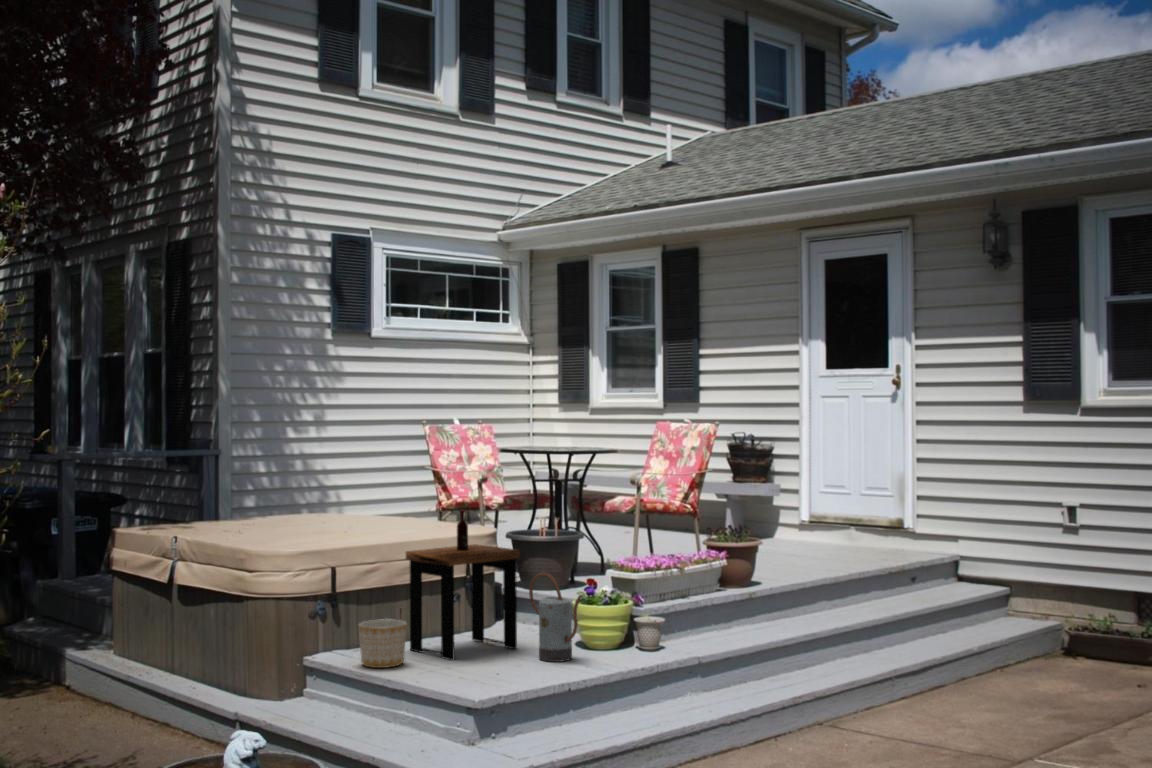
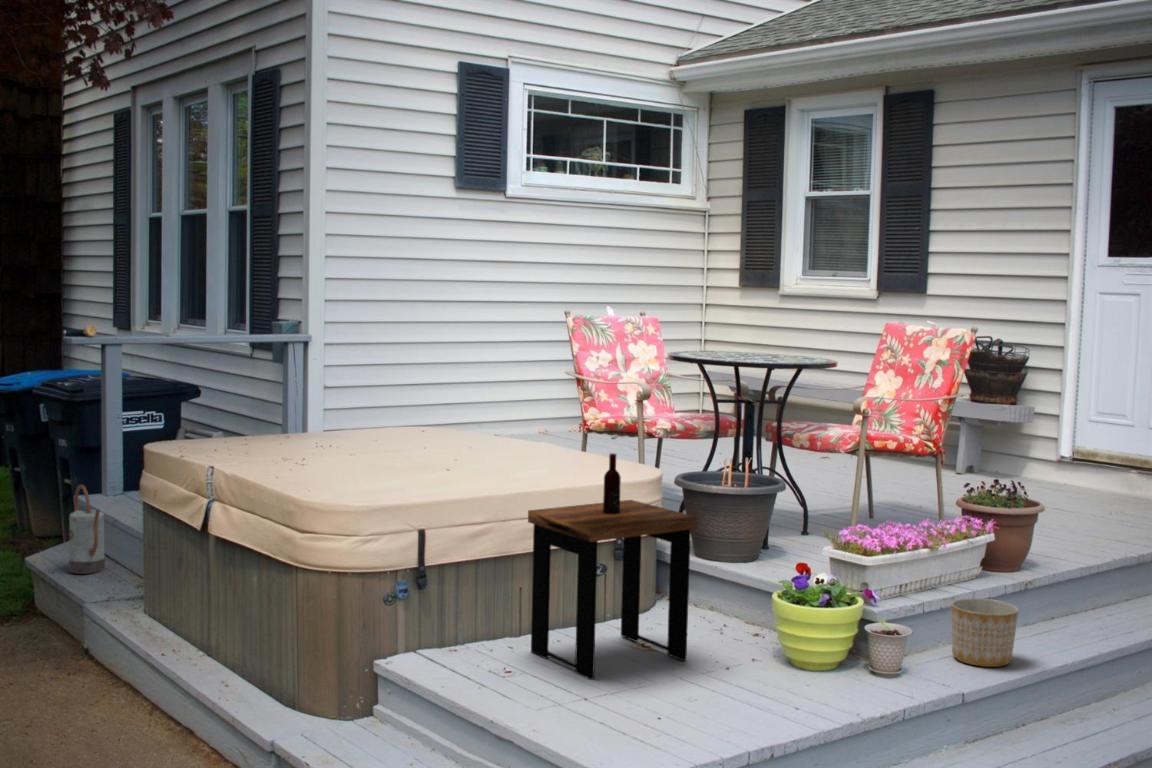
watering can: present [529,573,582,662] -> present [69,485,105,574]
planter: present [359,619,406,668] -> present [951,598,1018,667]

